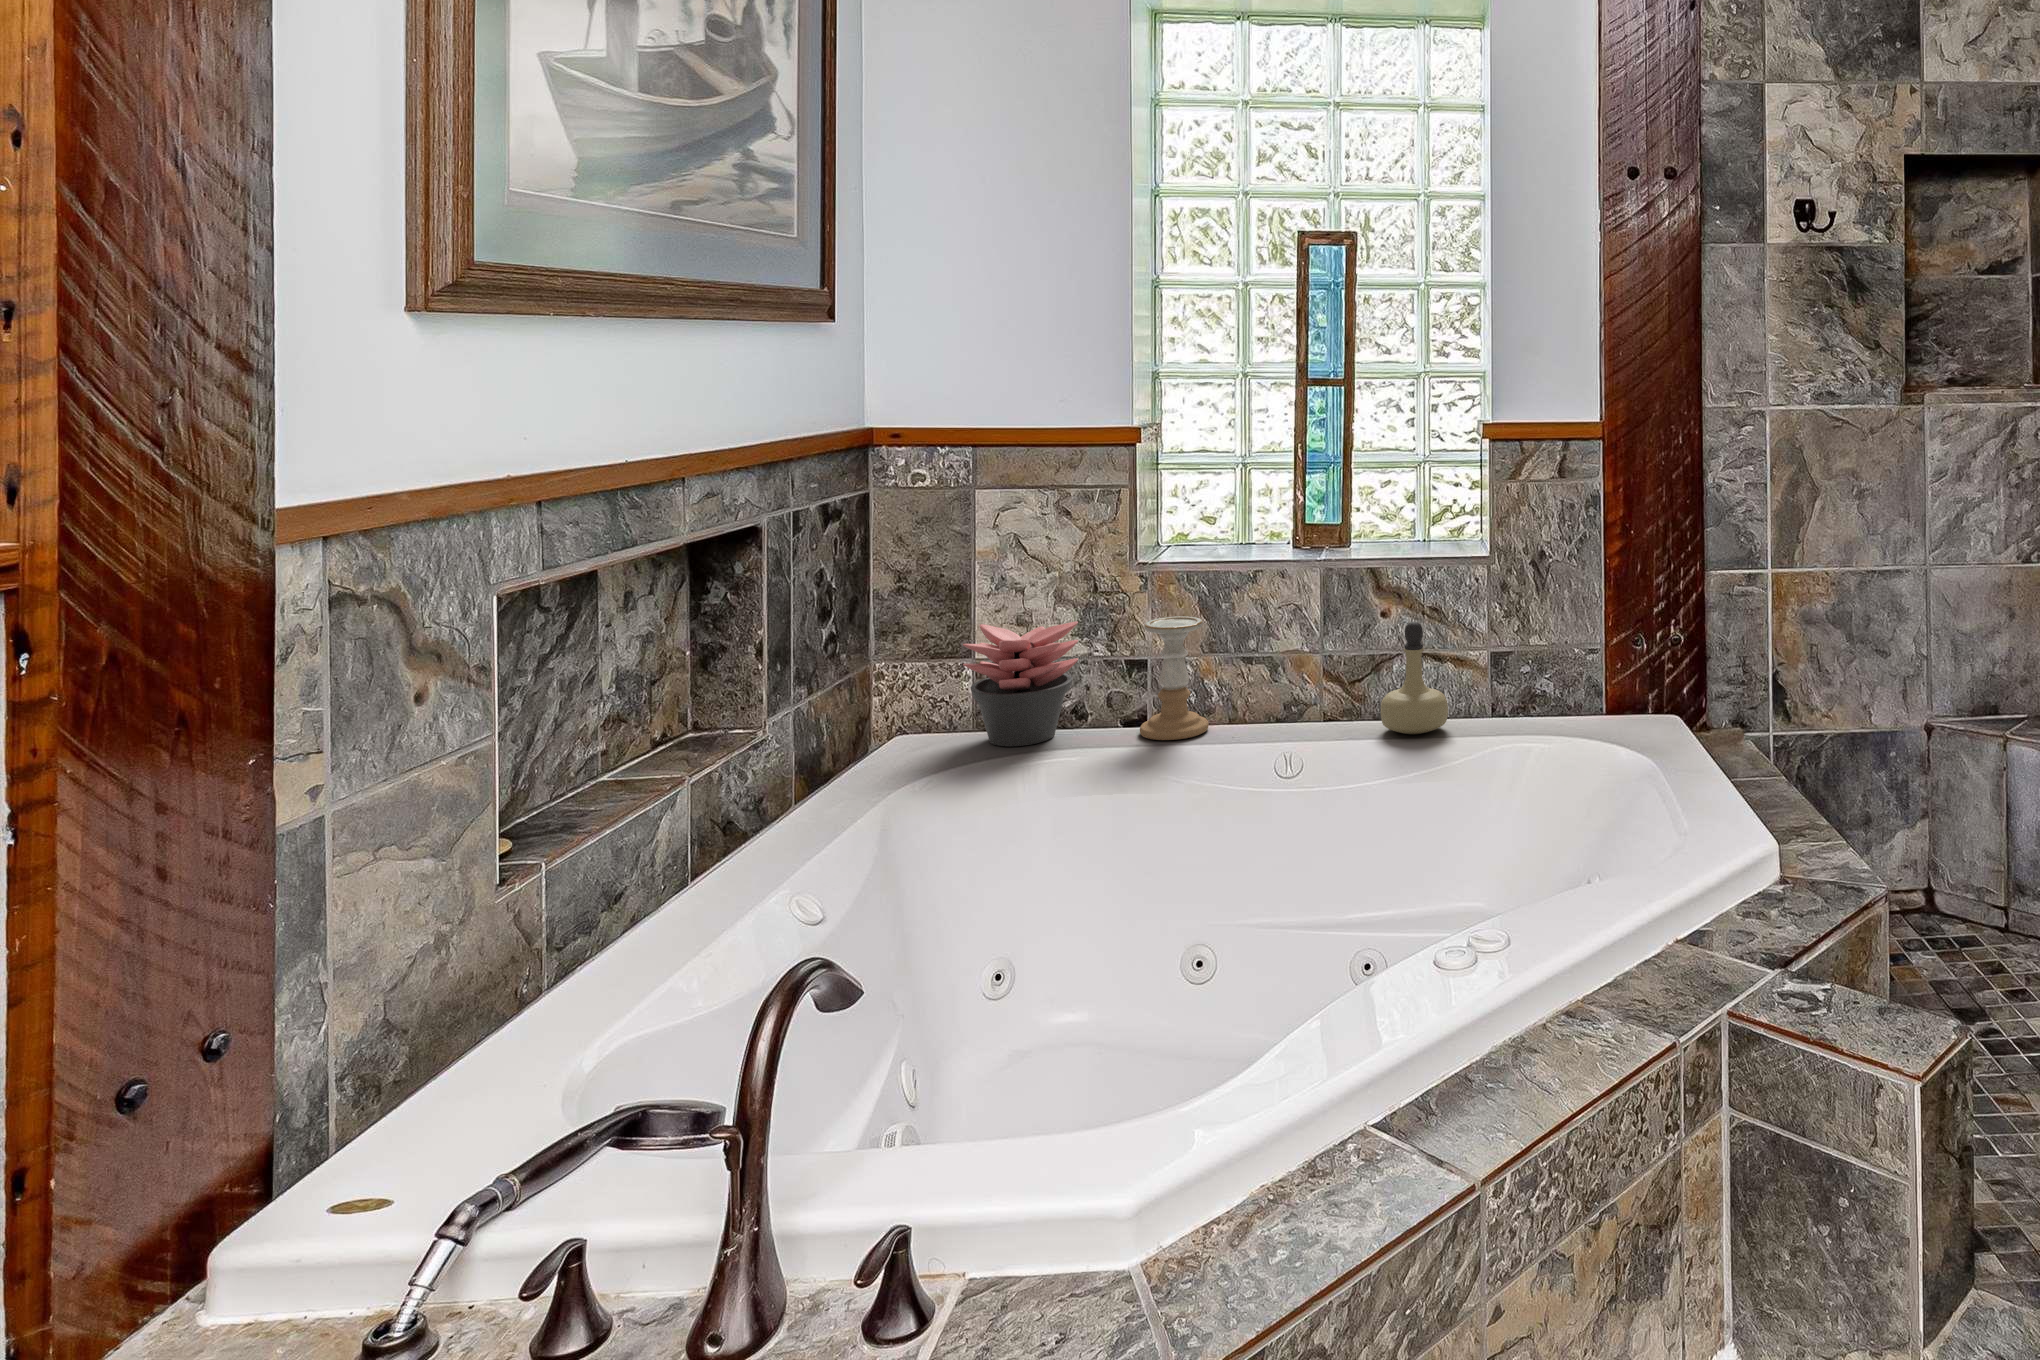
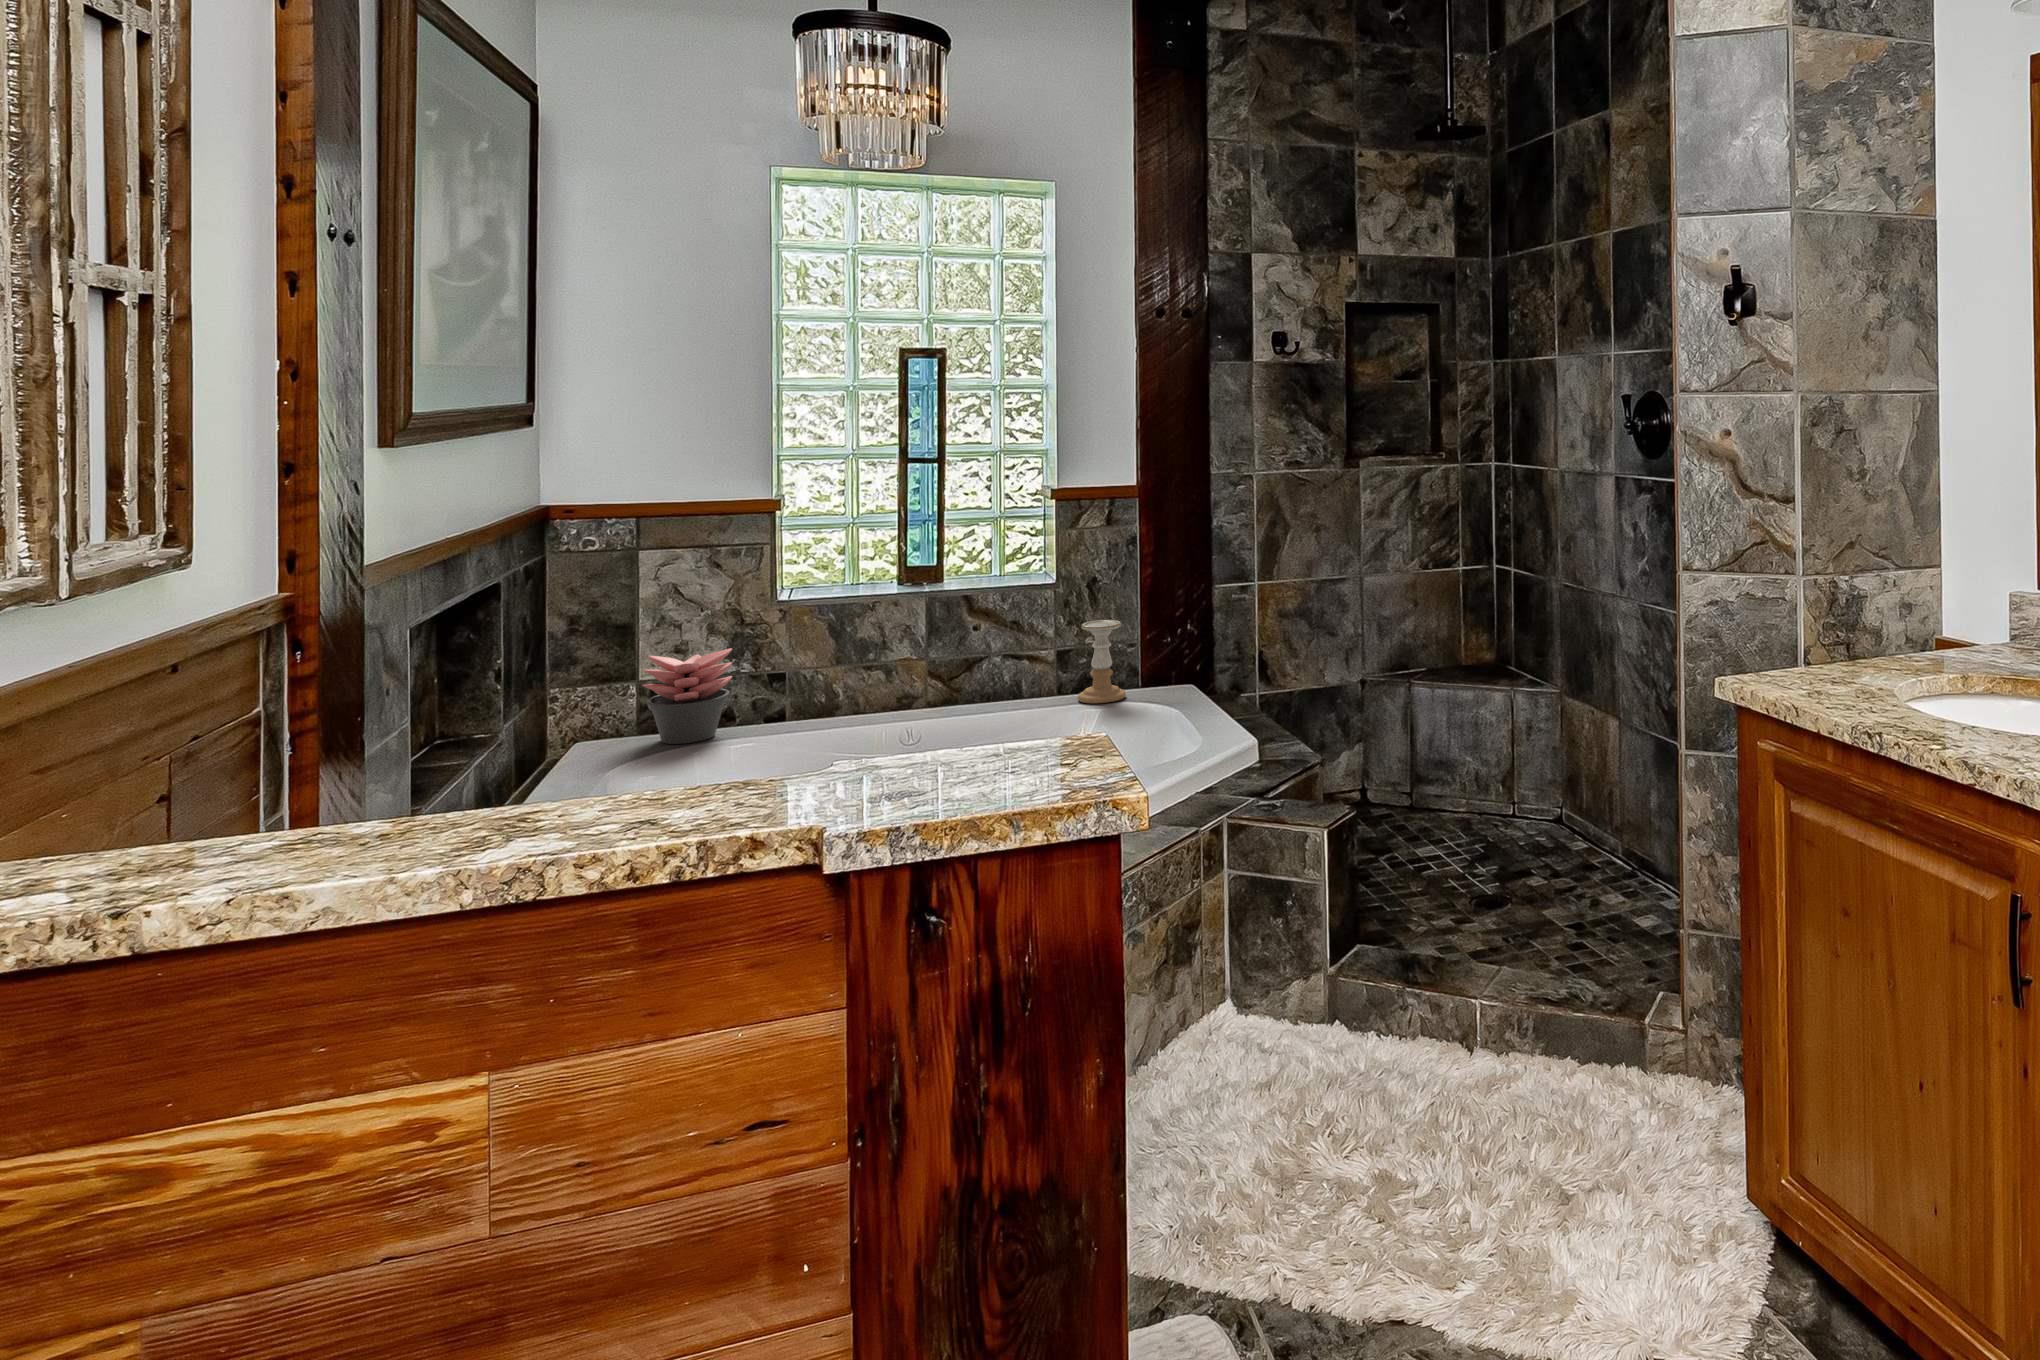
candle holder: present [1140,617,1209,740] -> present [1078,620,1126,703]
perfume bottle: present [1381,622,1448,734] -> none [977,631,1028,710]

